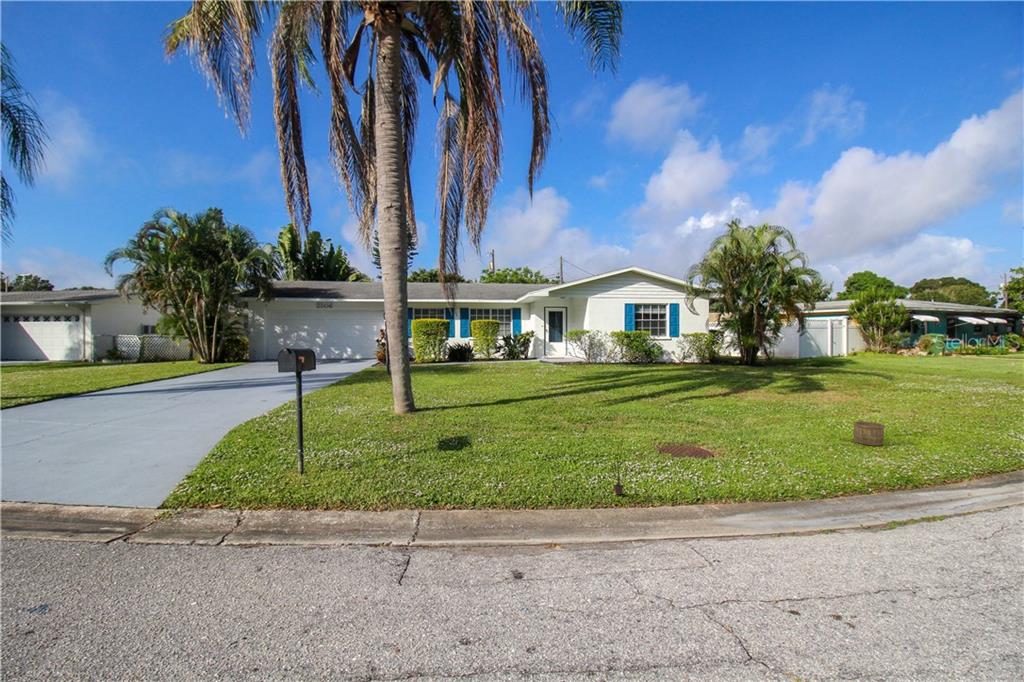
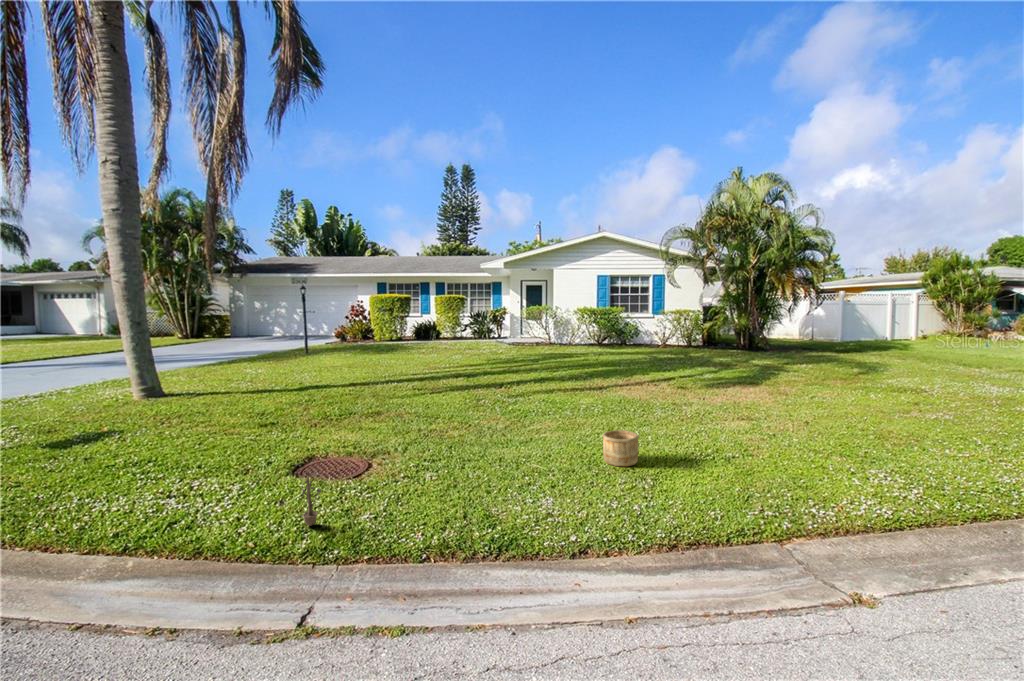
decorative plant: present [606,460,630,494] -> present [302,477,321,526]

